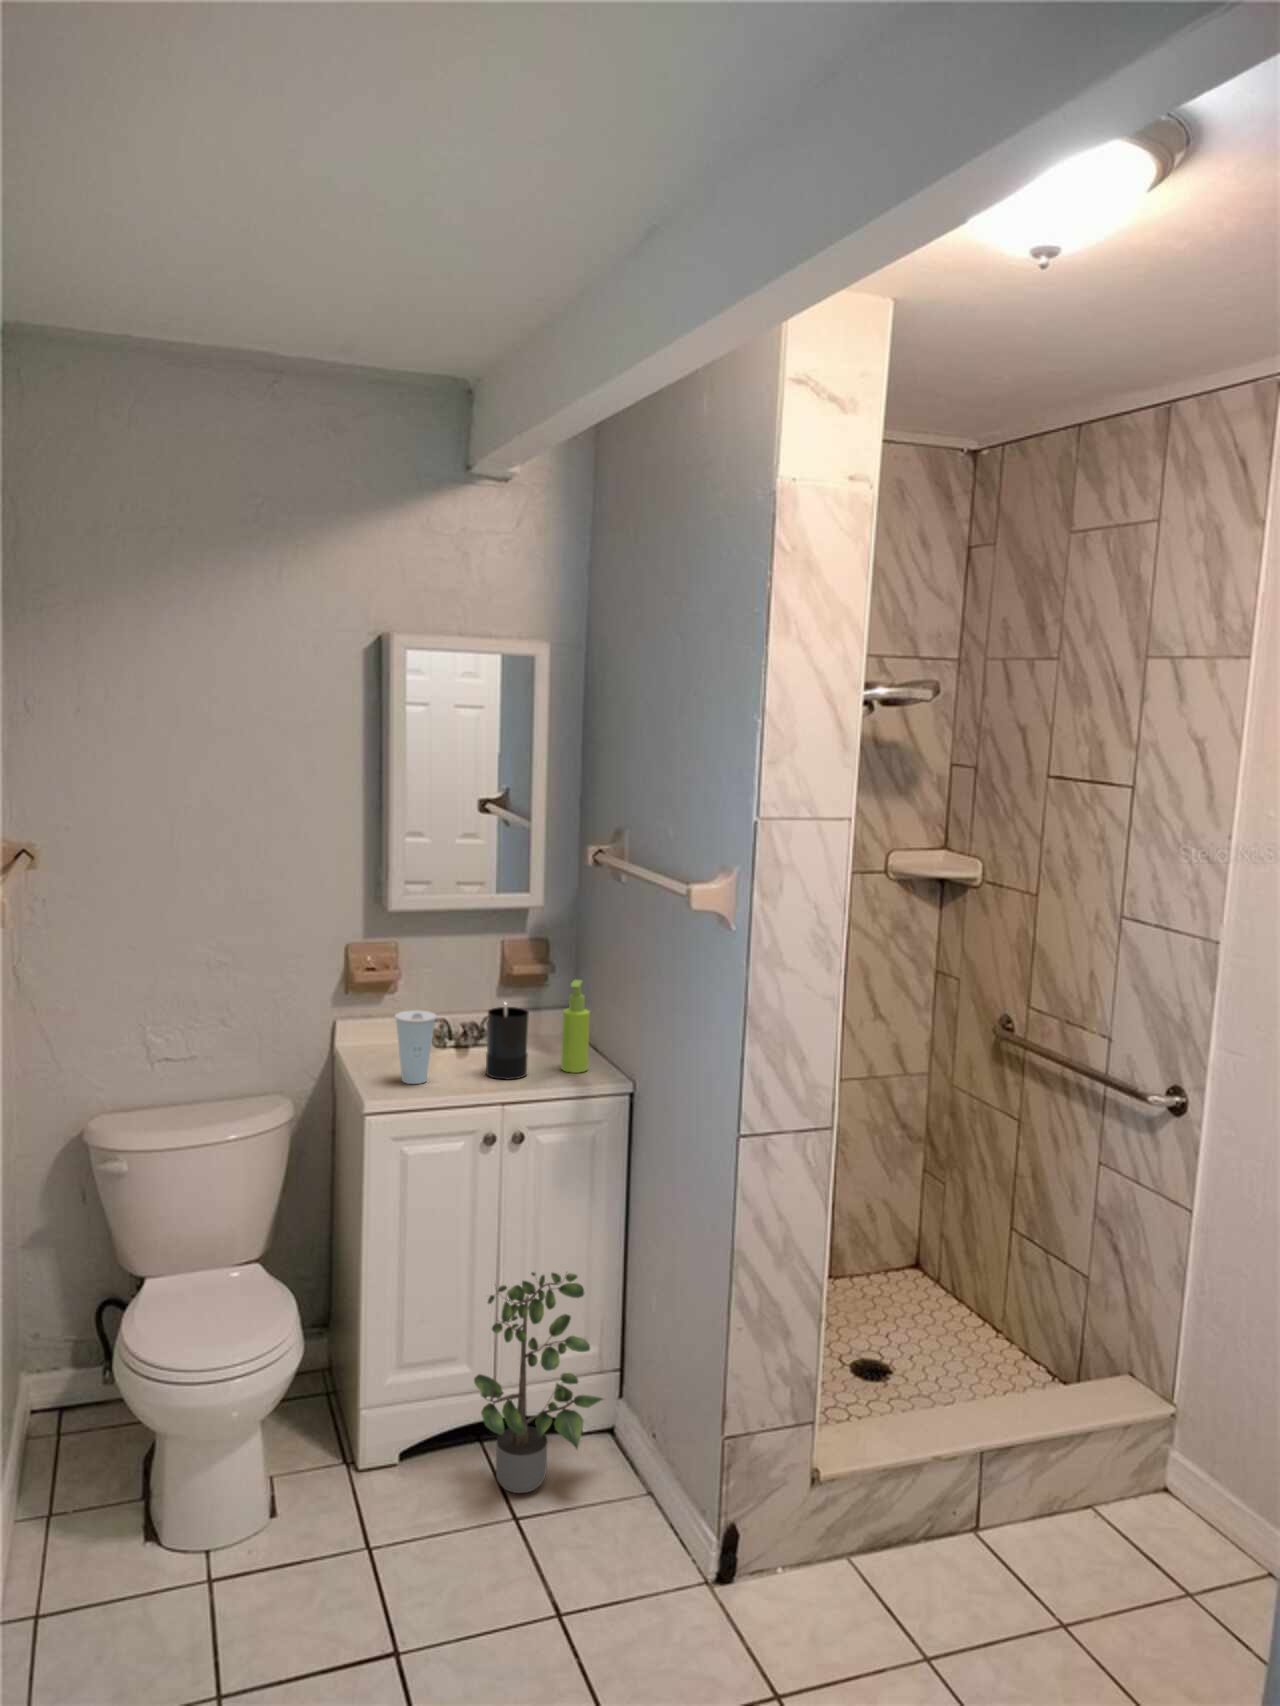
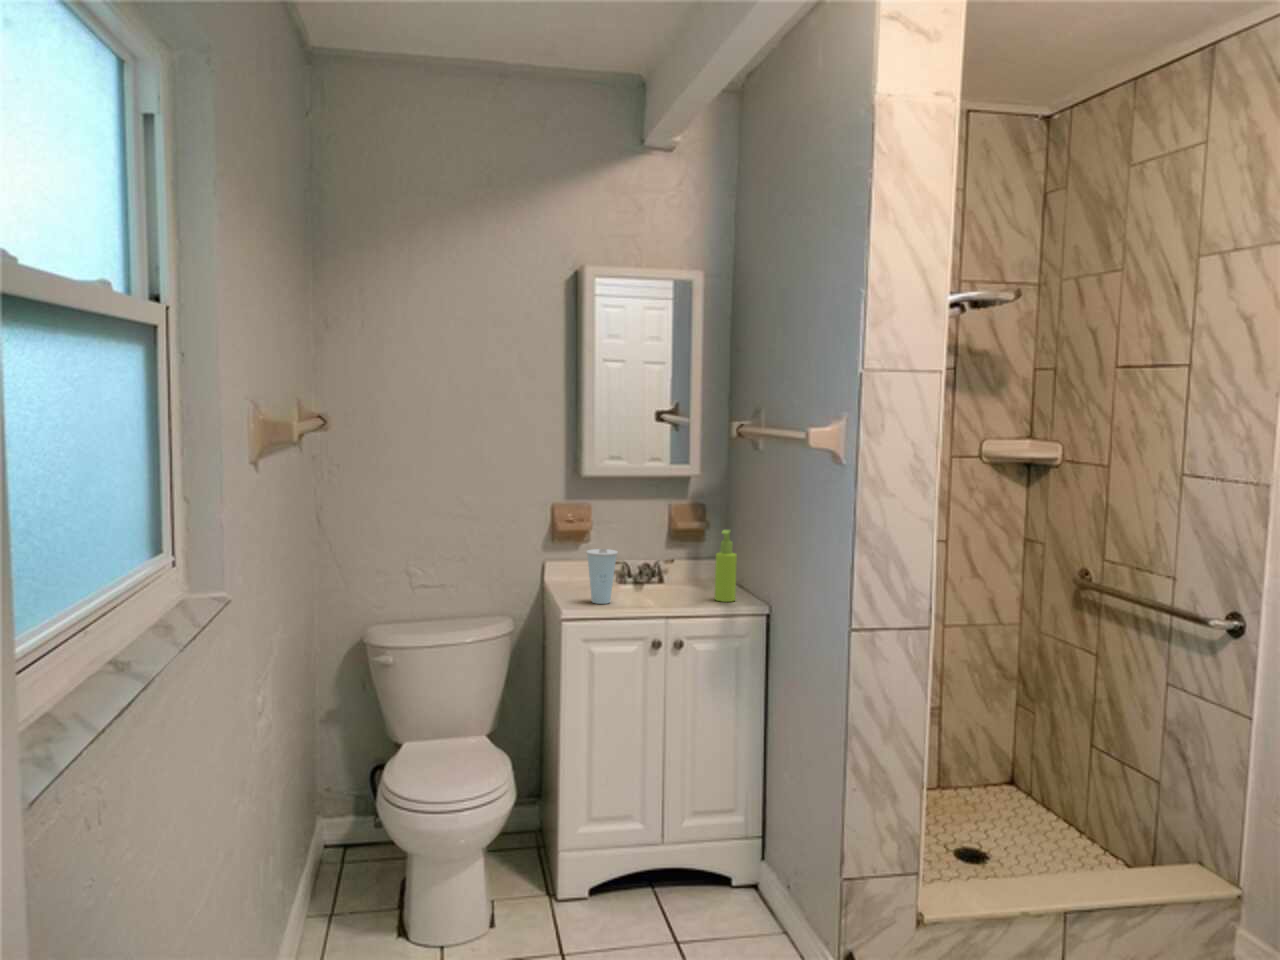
candle: present [486,1002,529,1080] -> none [656,544,689,604]
potted plant: present [474,1272,603,1493] -> none [645,745,750,925]

